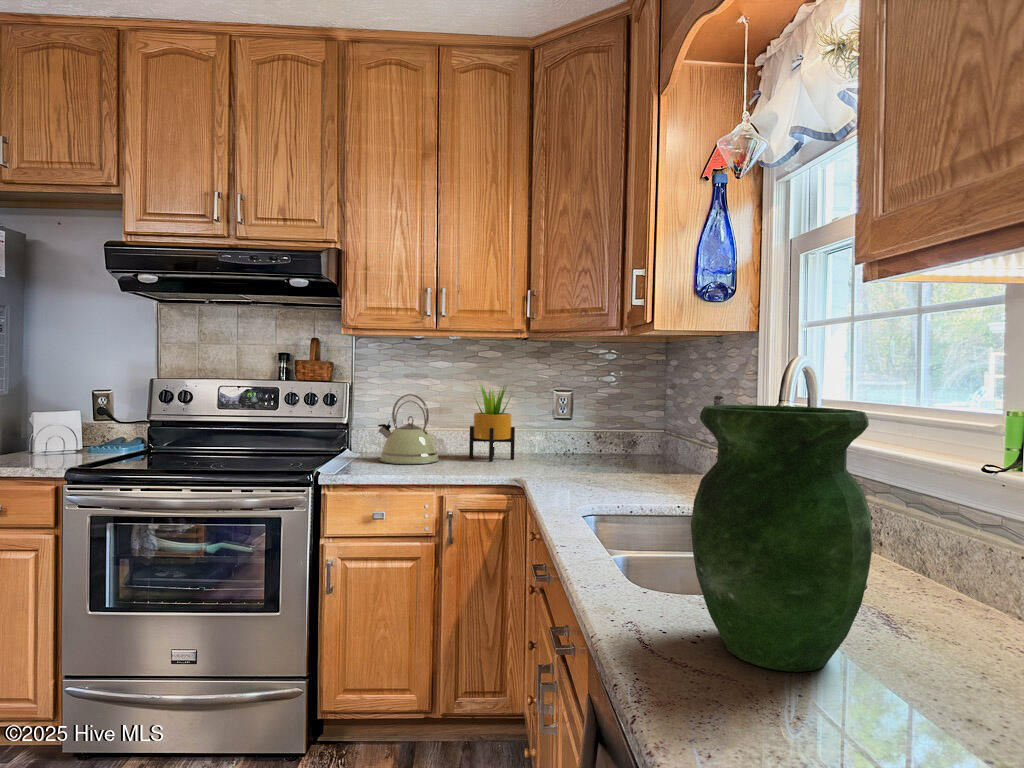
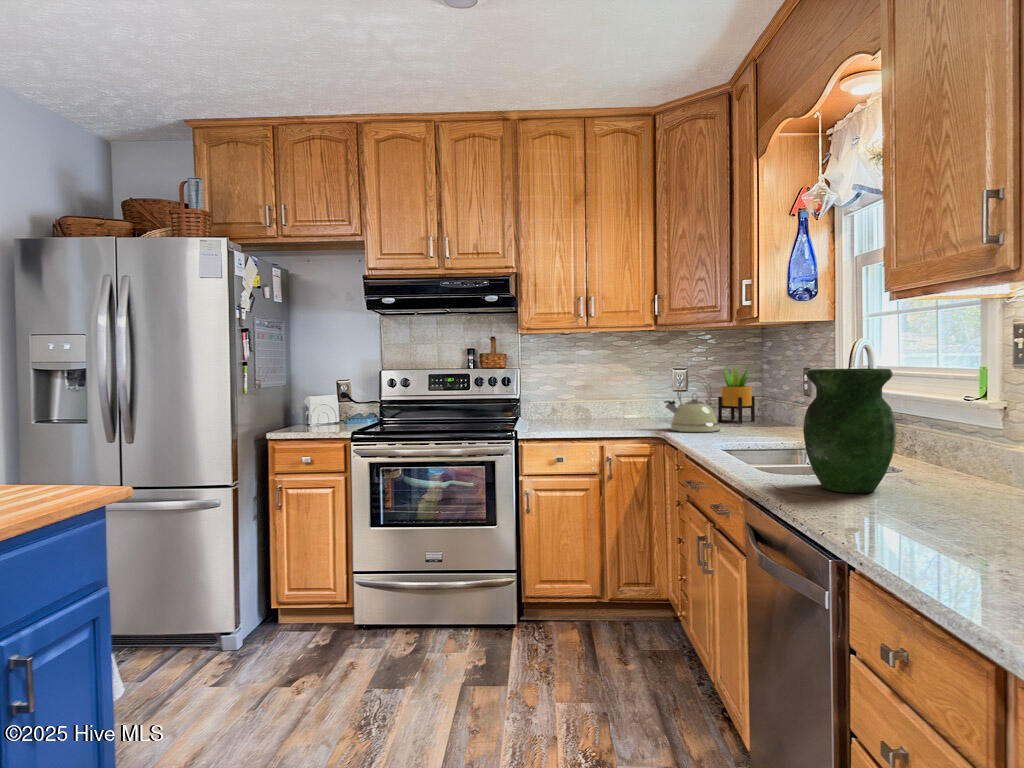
potted plant: present [469,386,515,461] -> present [718,364,755,423]
kettle: present [378,394,439,464] -> present [664,375,720,432]

